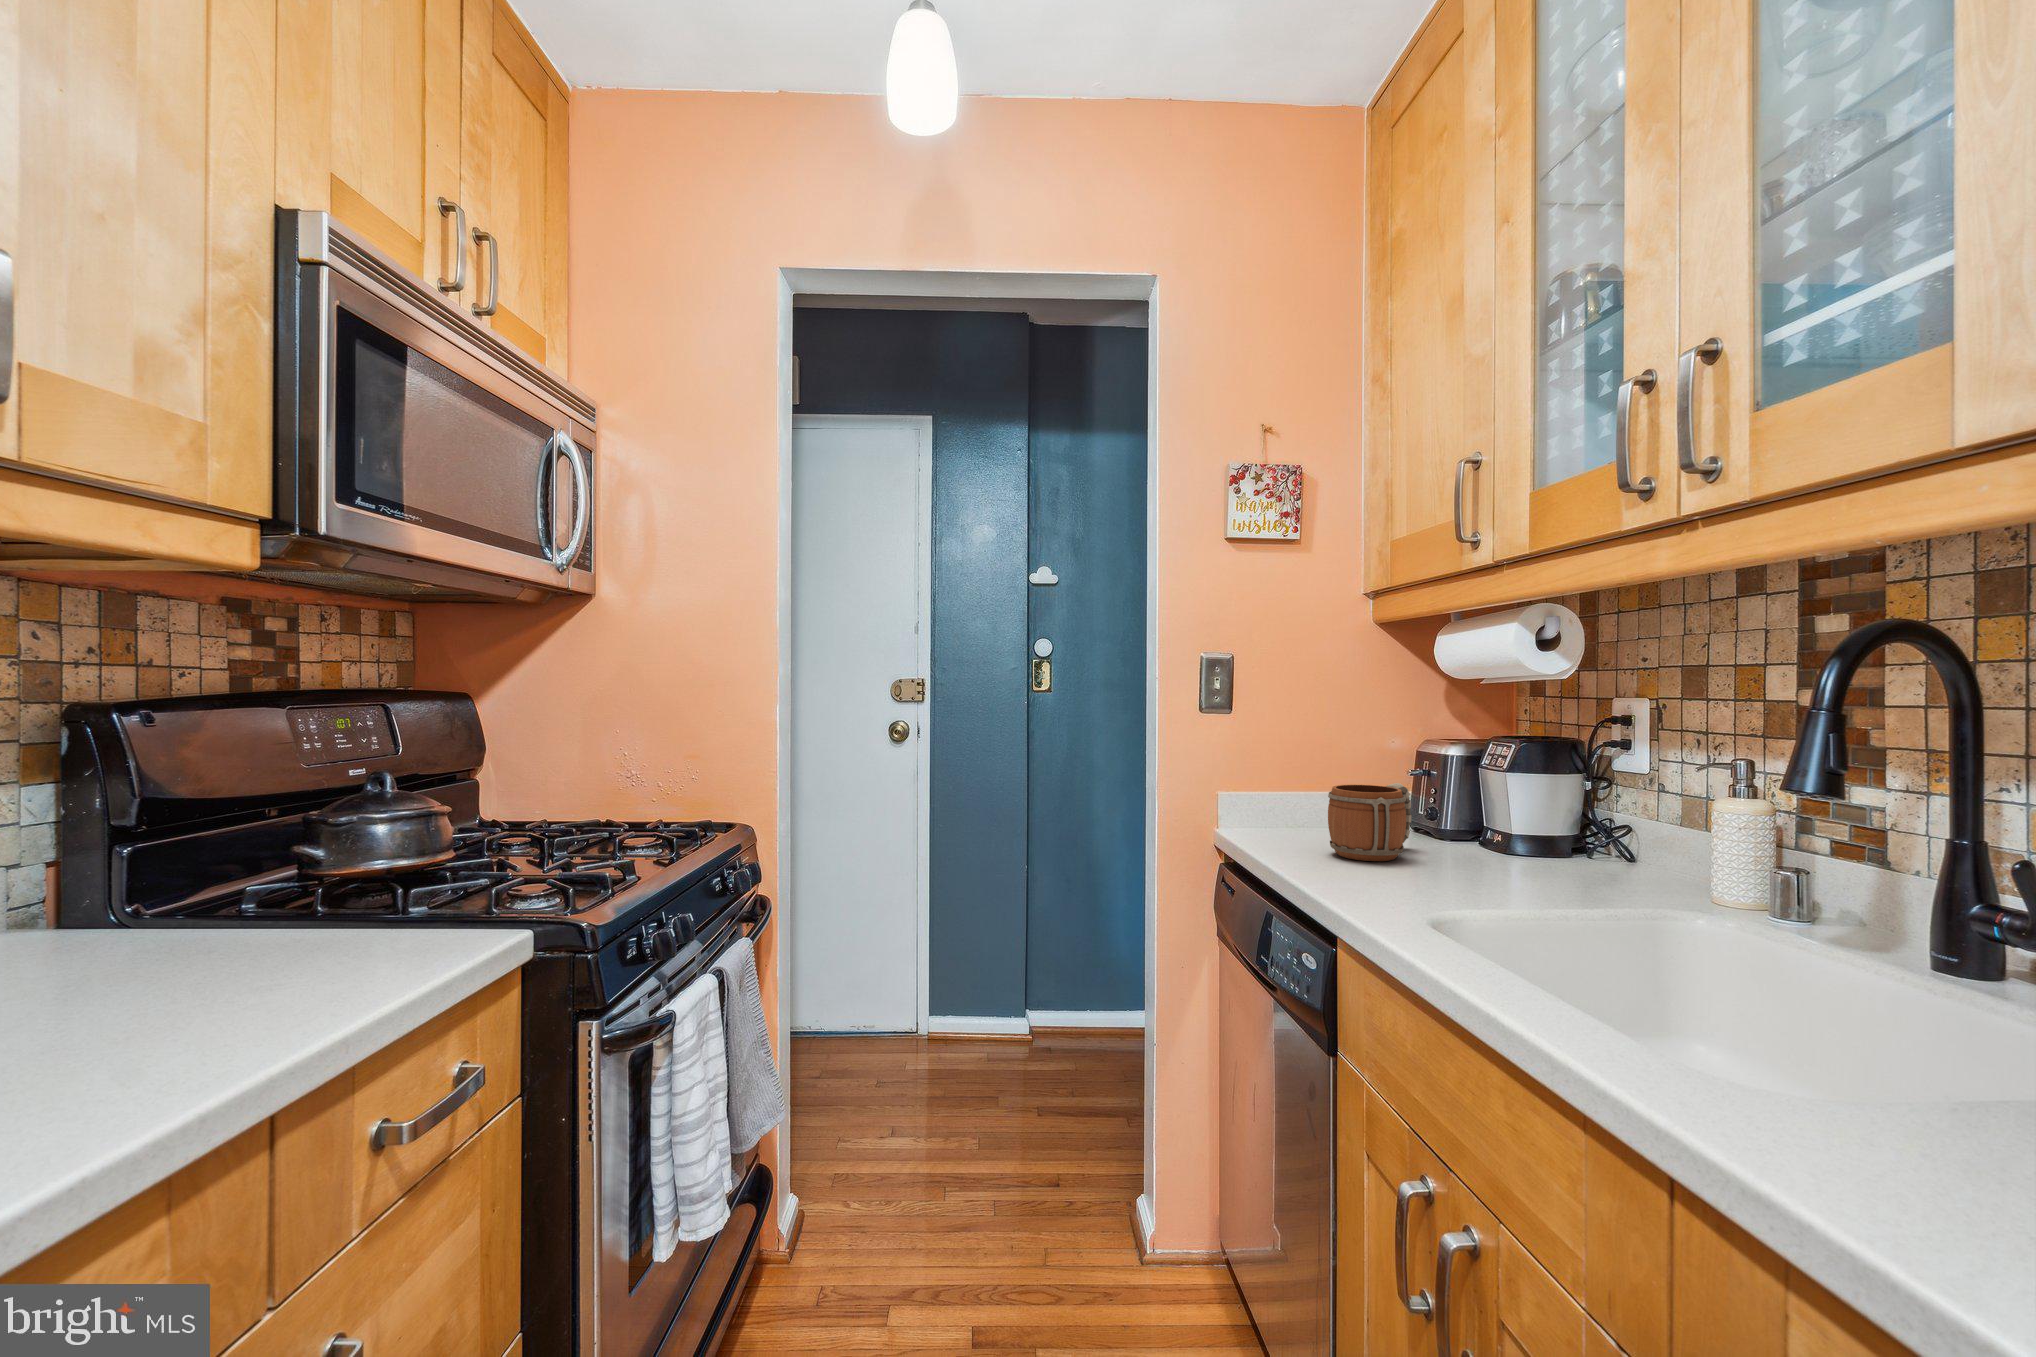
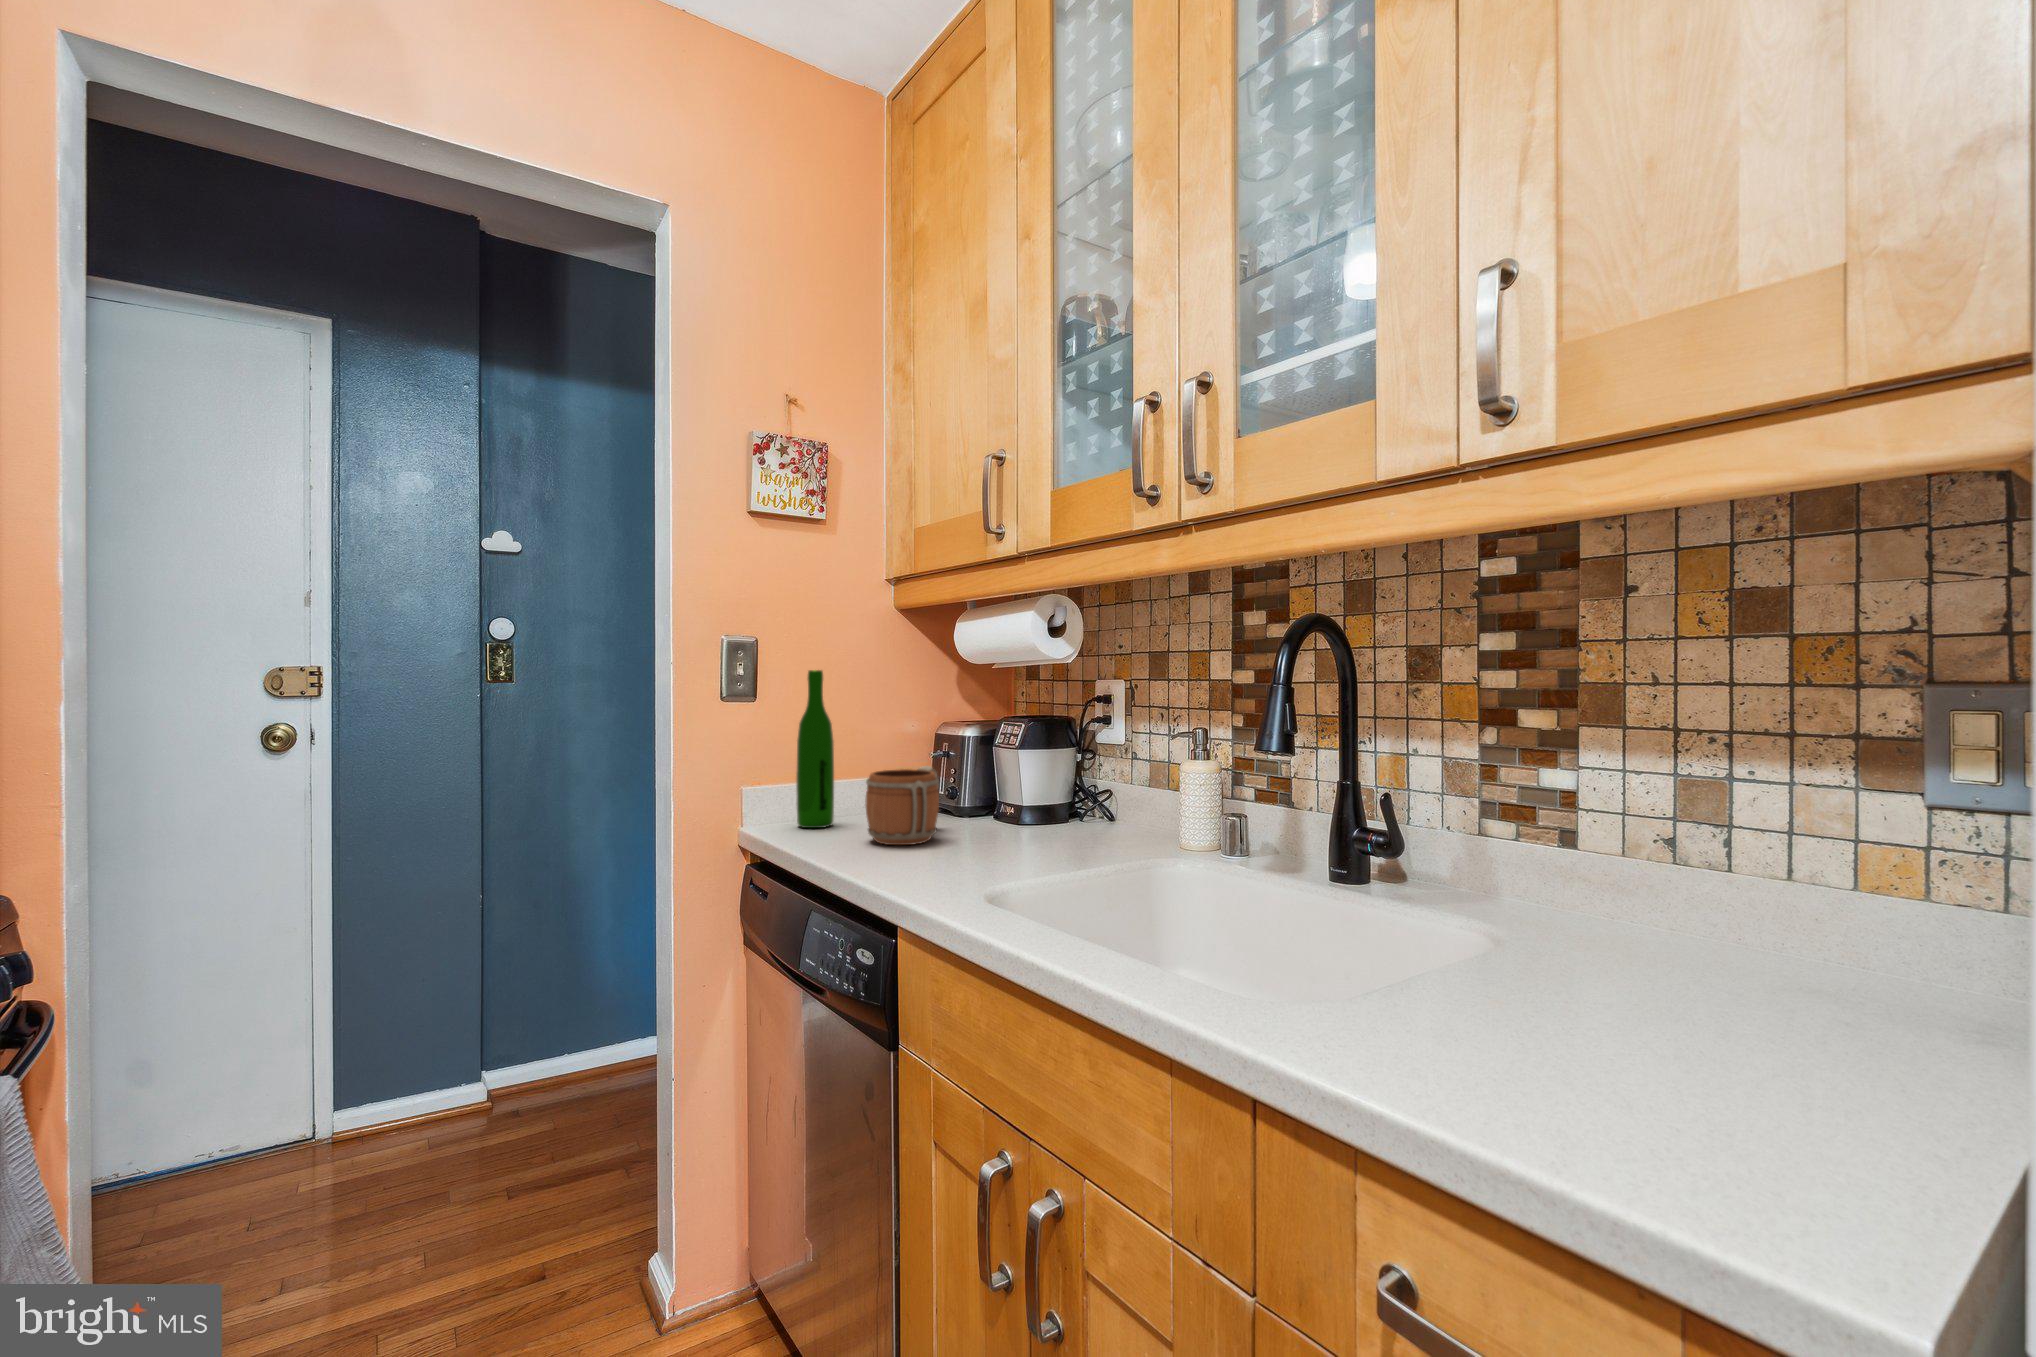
wine bottle: none [1267,684,1303,836] -> present [796,670,834,828]

